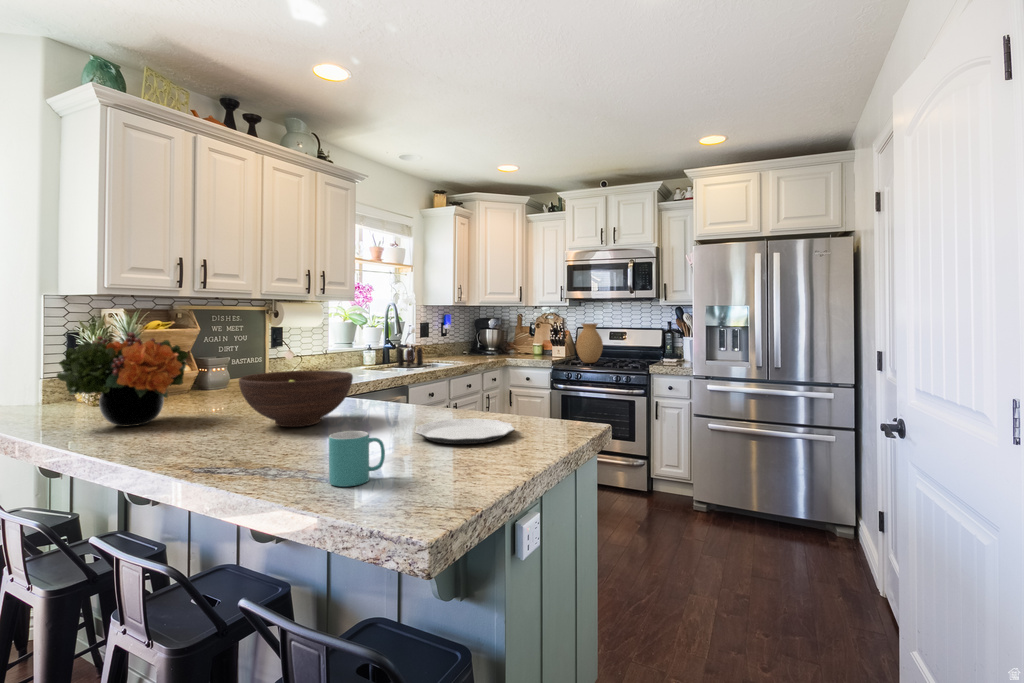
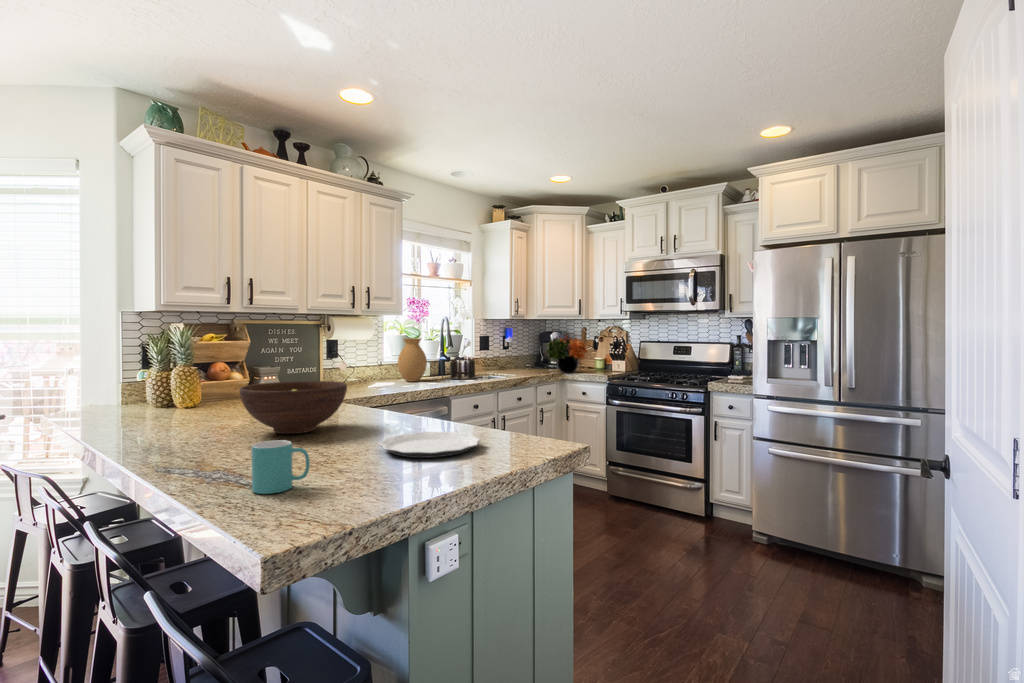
vase: present [576,323,603,363] -> present [398,338,427,382]
flower arrangement: present [57,332,188,426] -> present [546,335,588,373]

